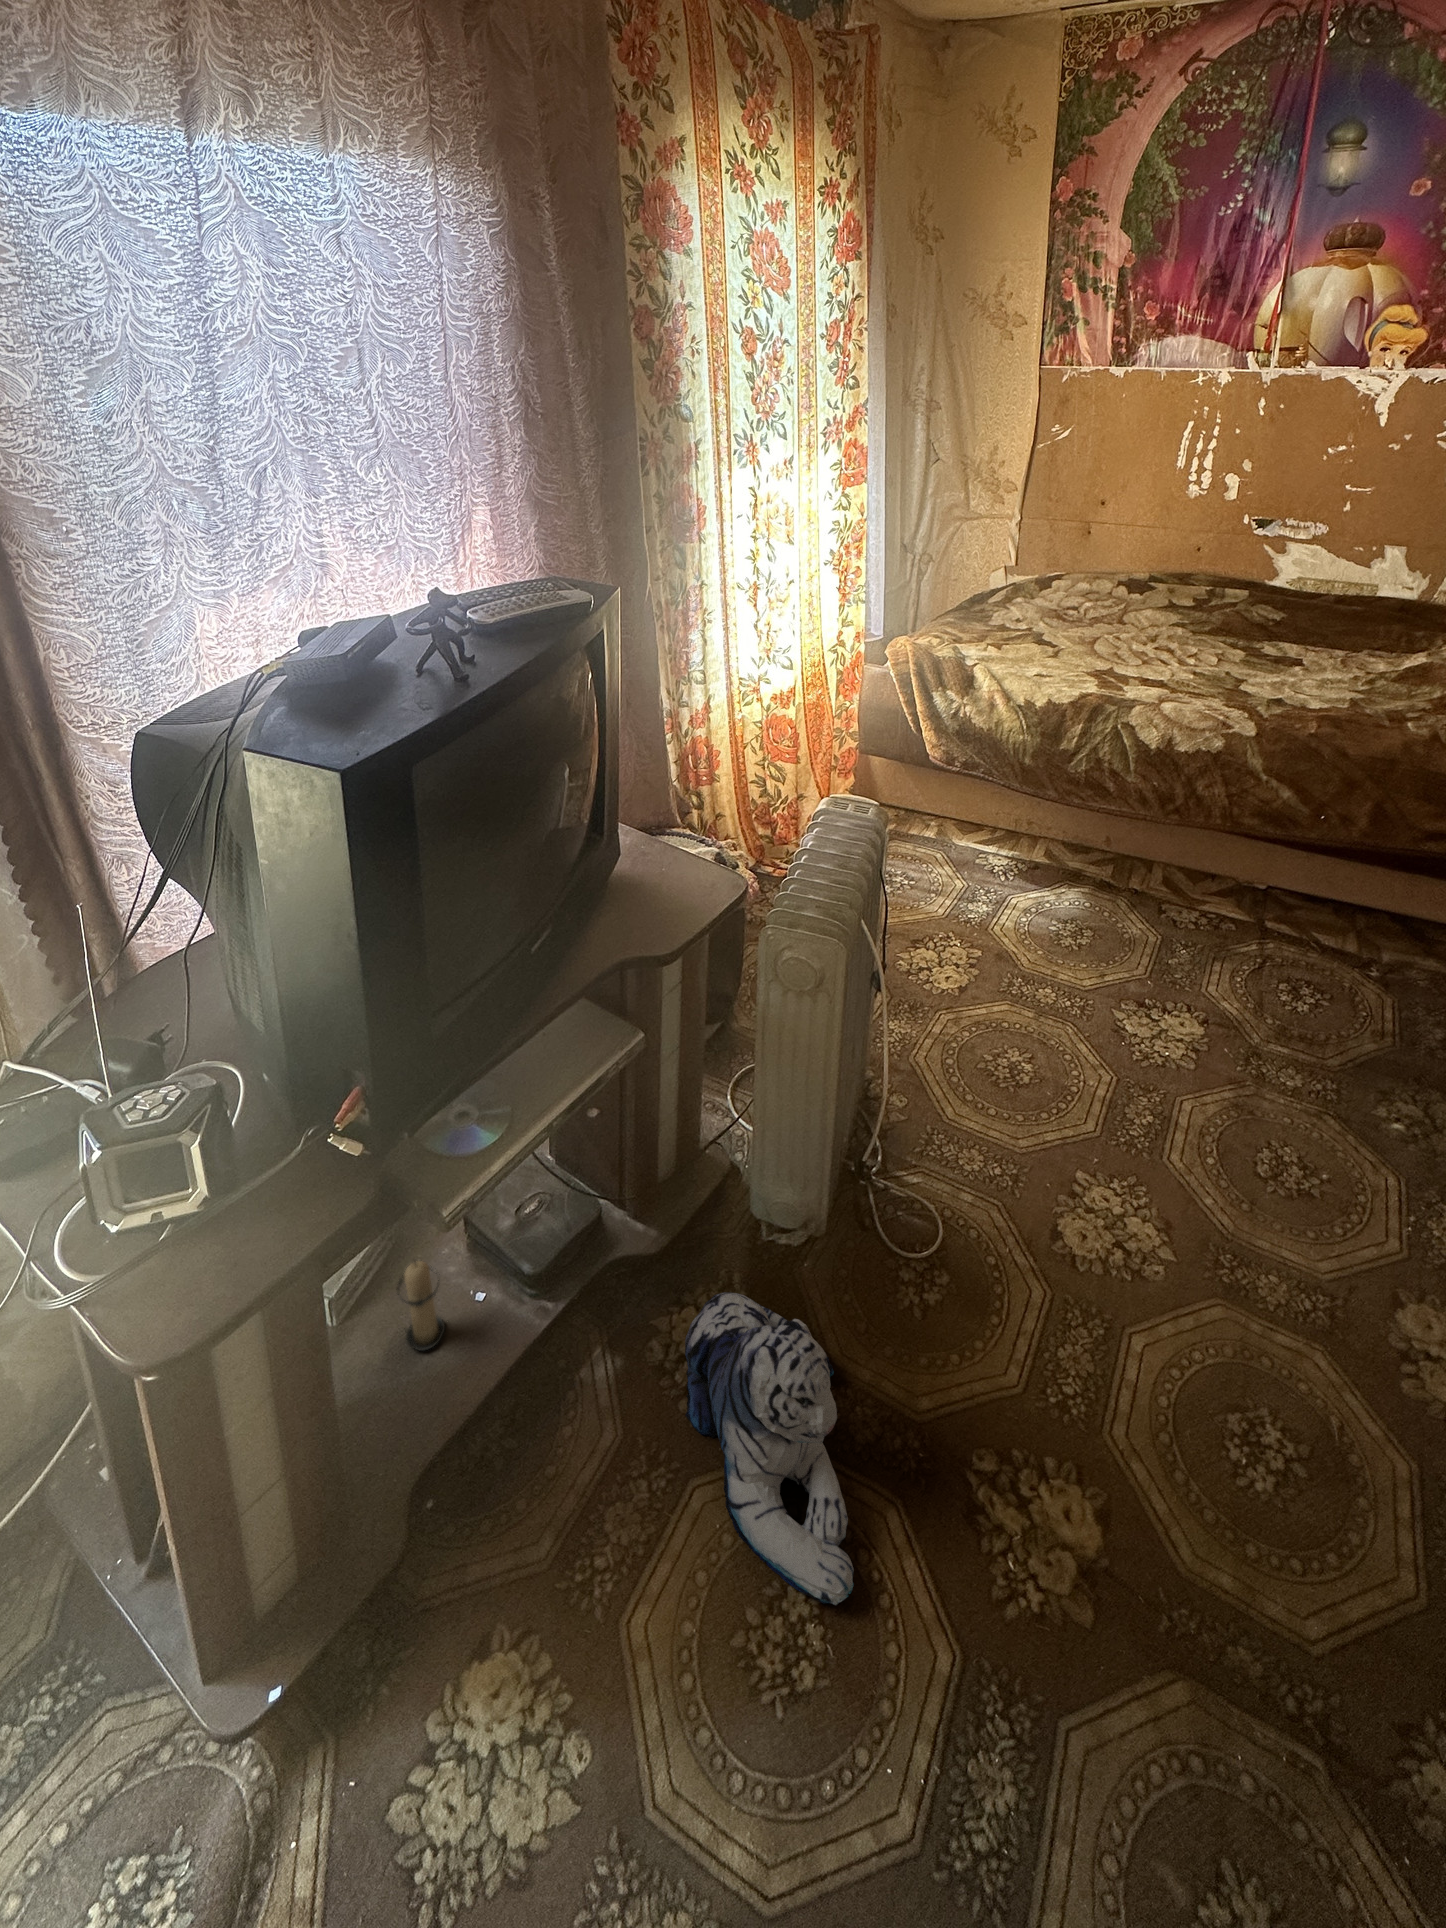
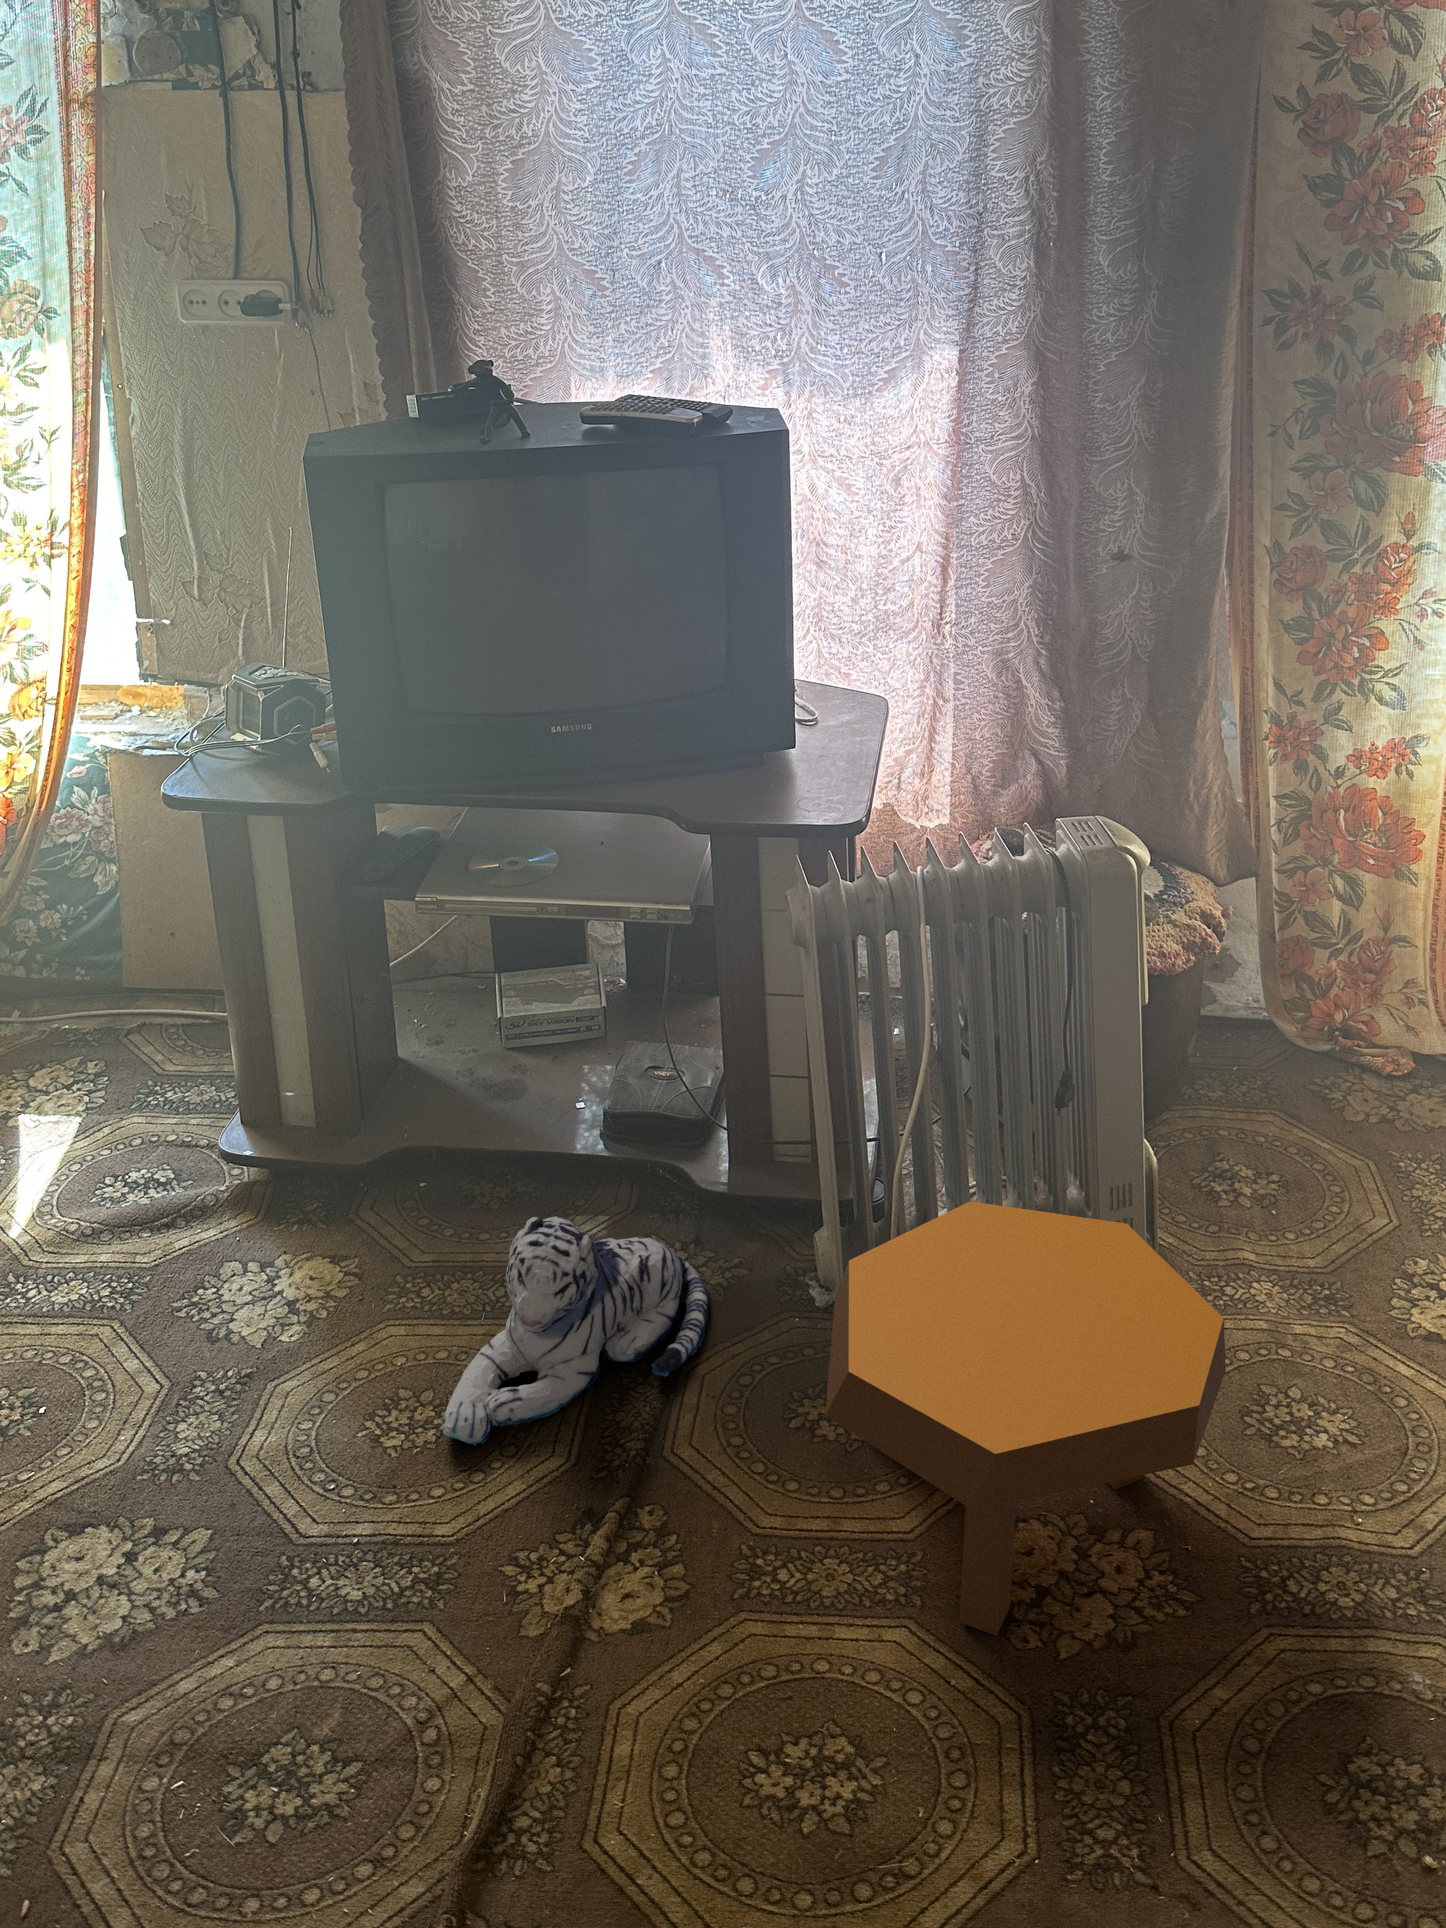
footstool: none [899,1013,1177,1293] -> present [825,1201,1226,1636]
candle: present [397,1261,445,1351] -> none [501,1026,552,1121]

